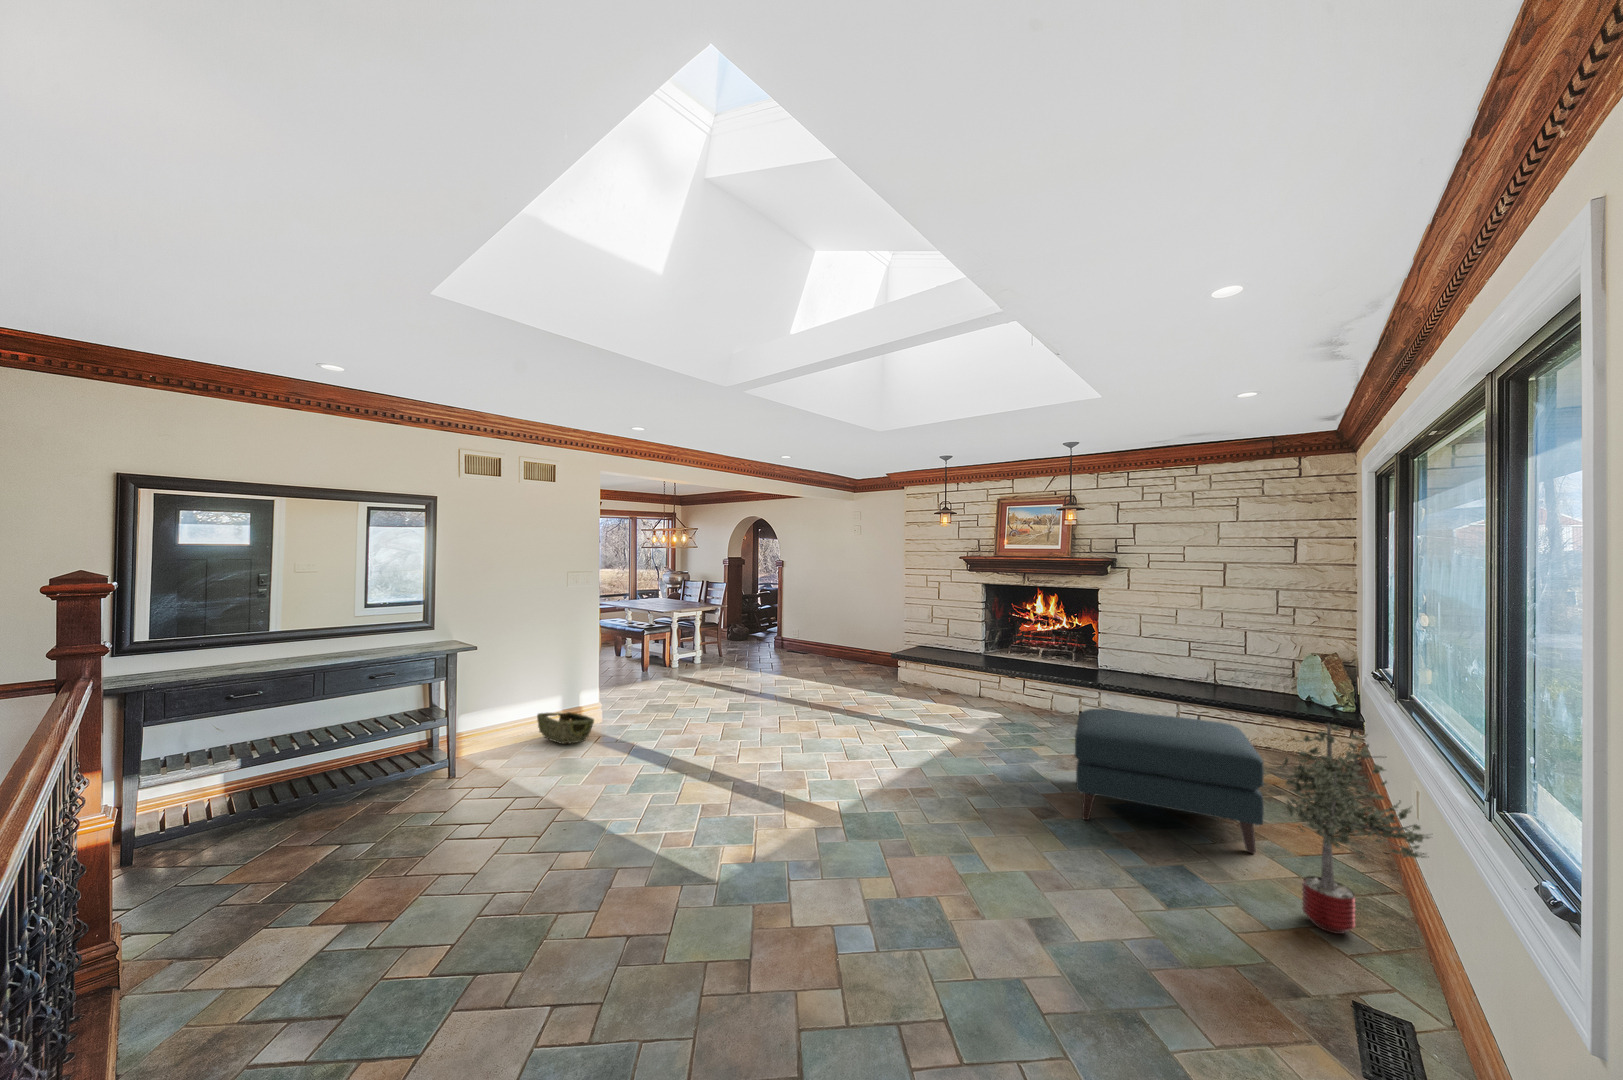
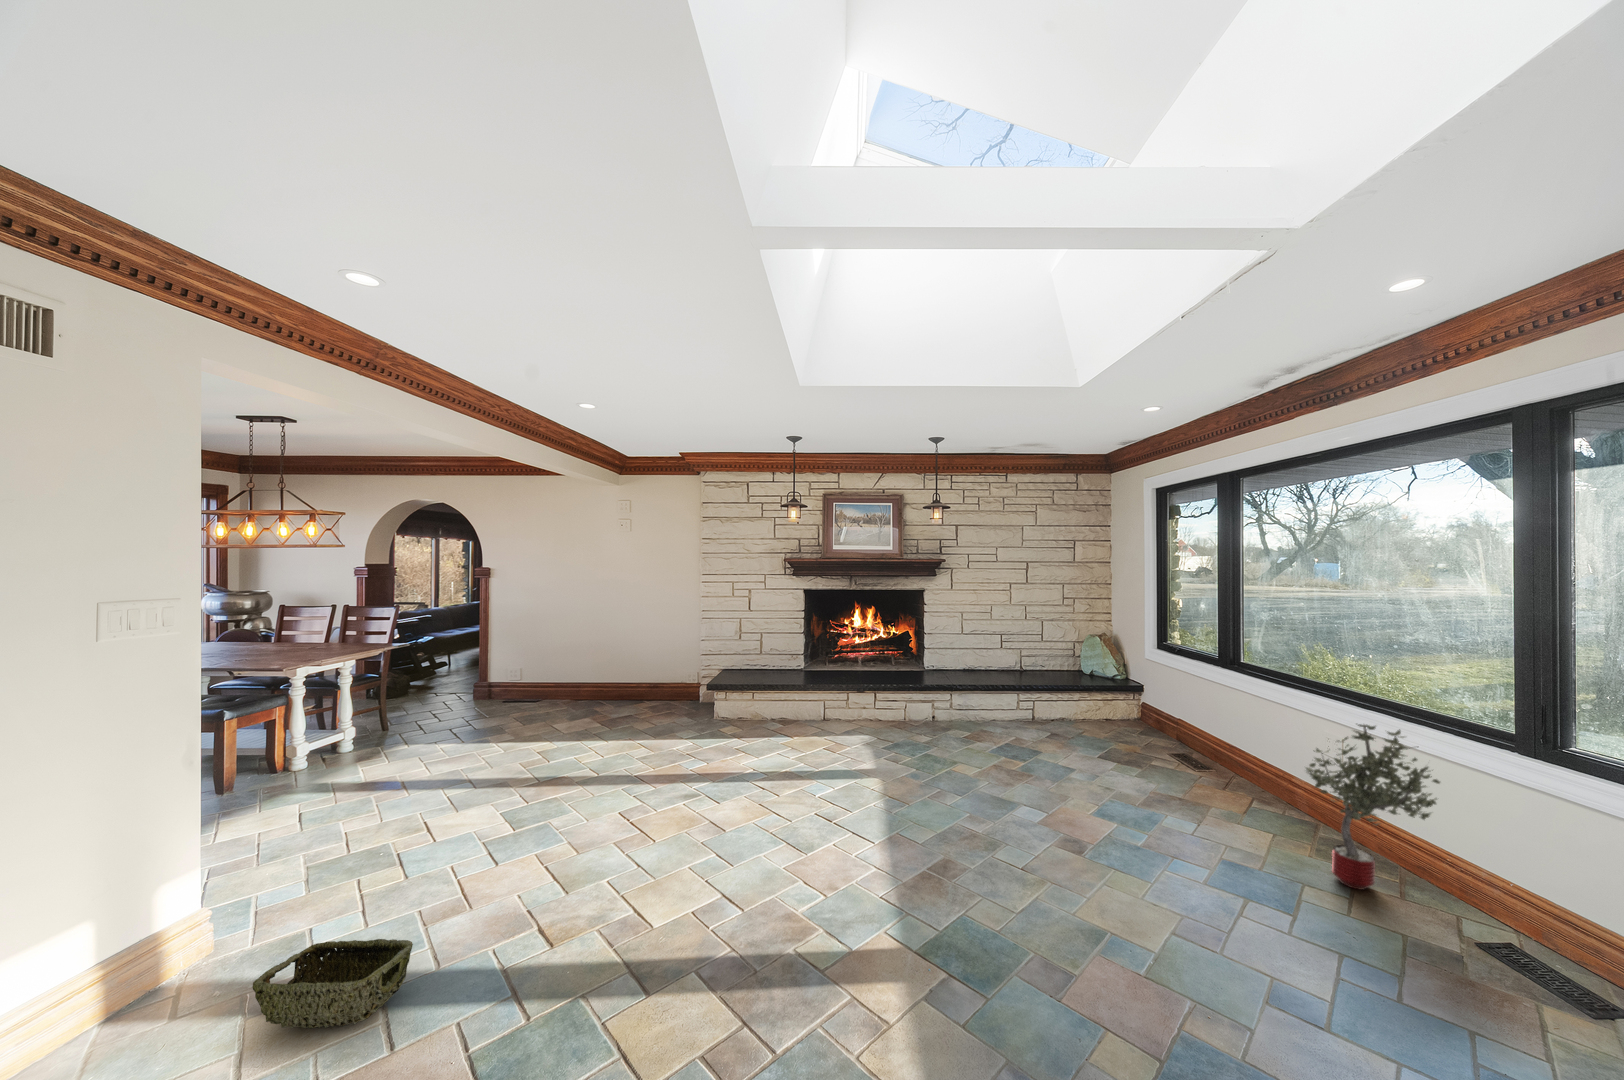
ottoman: present [1075,709,1264,854] -> none [1050,719,1244,845]

